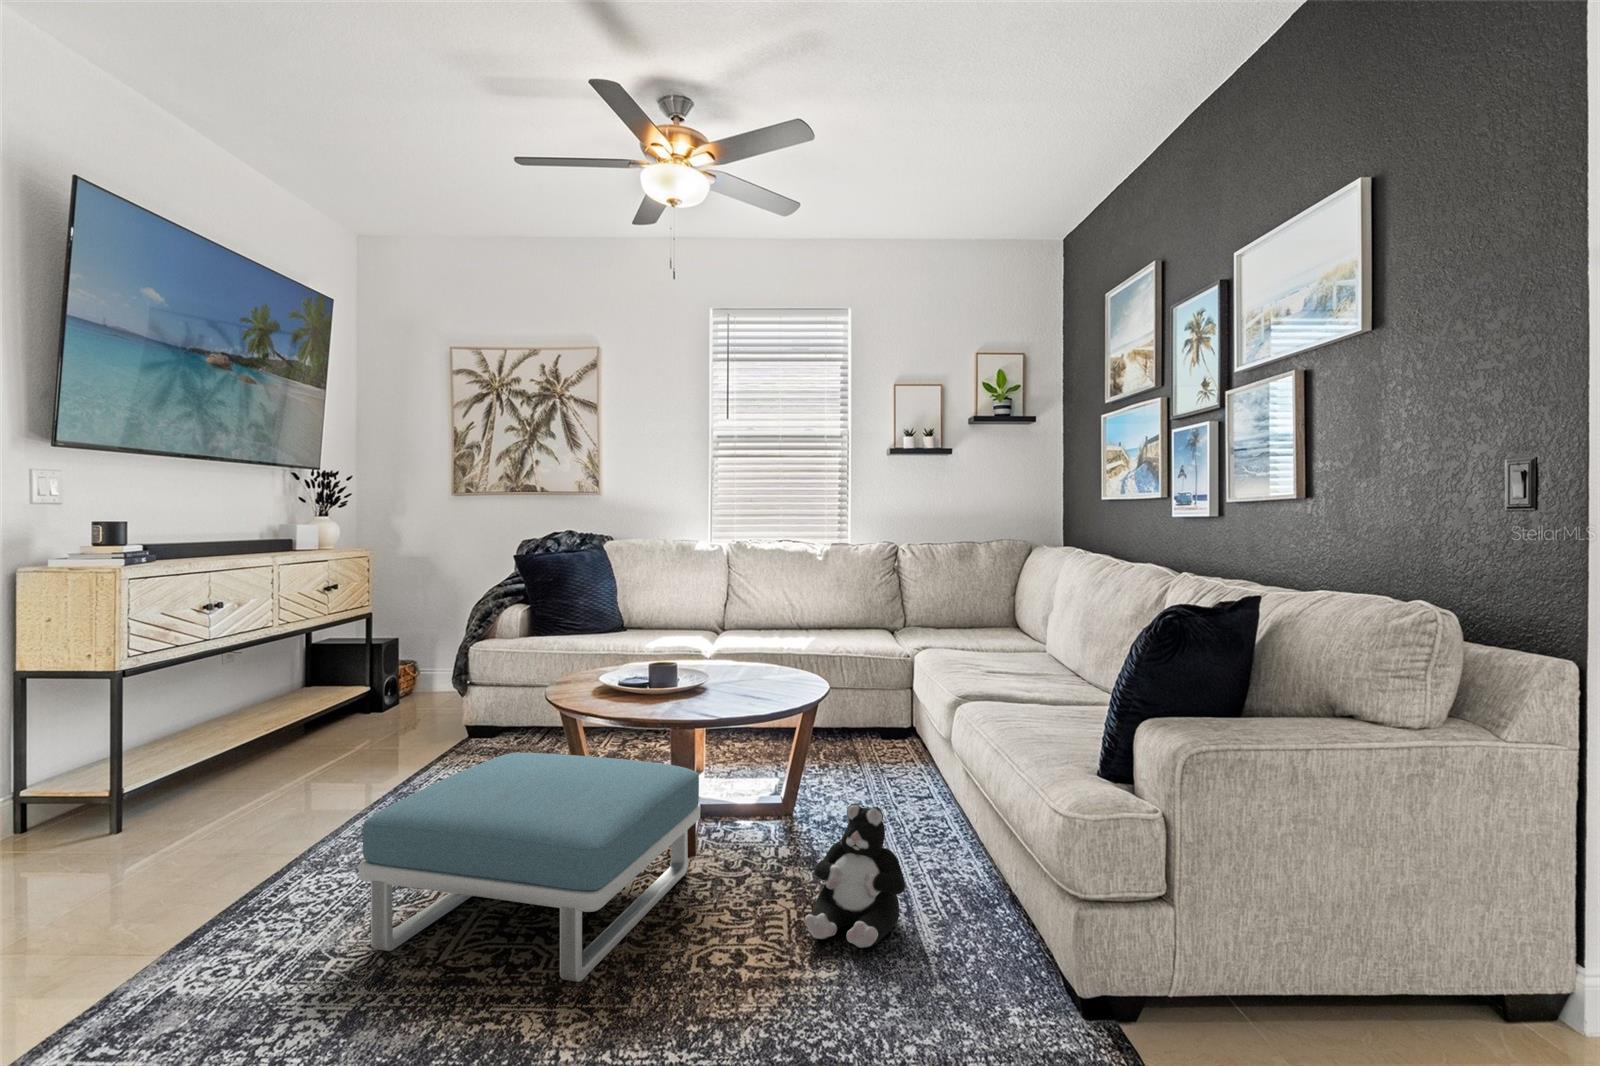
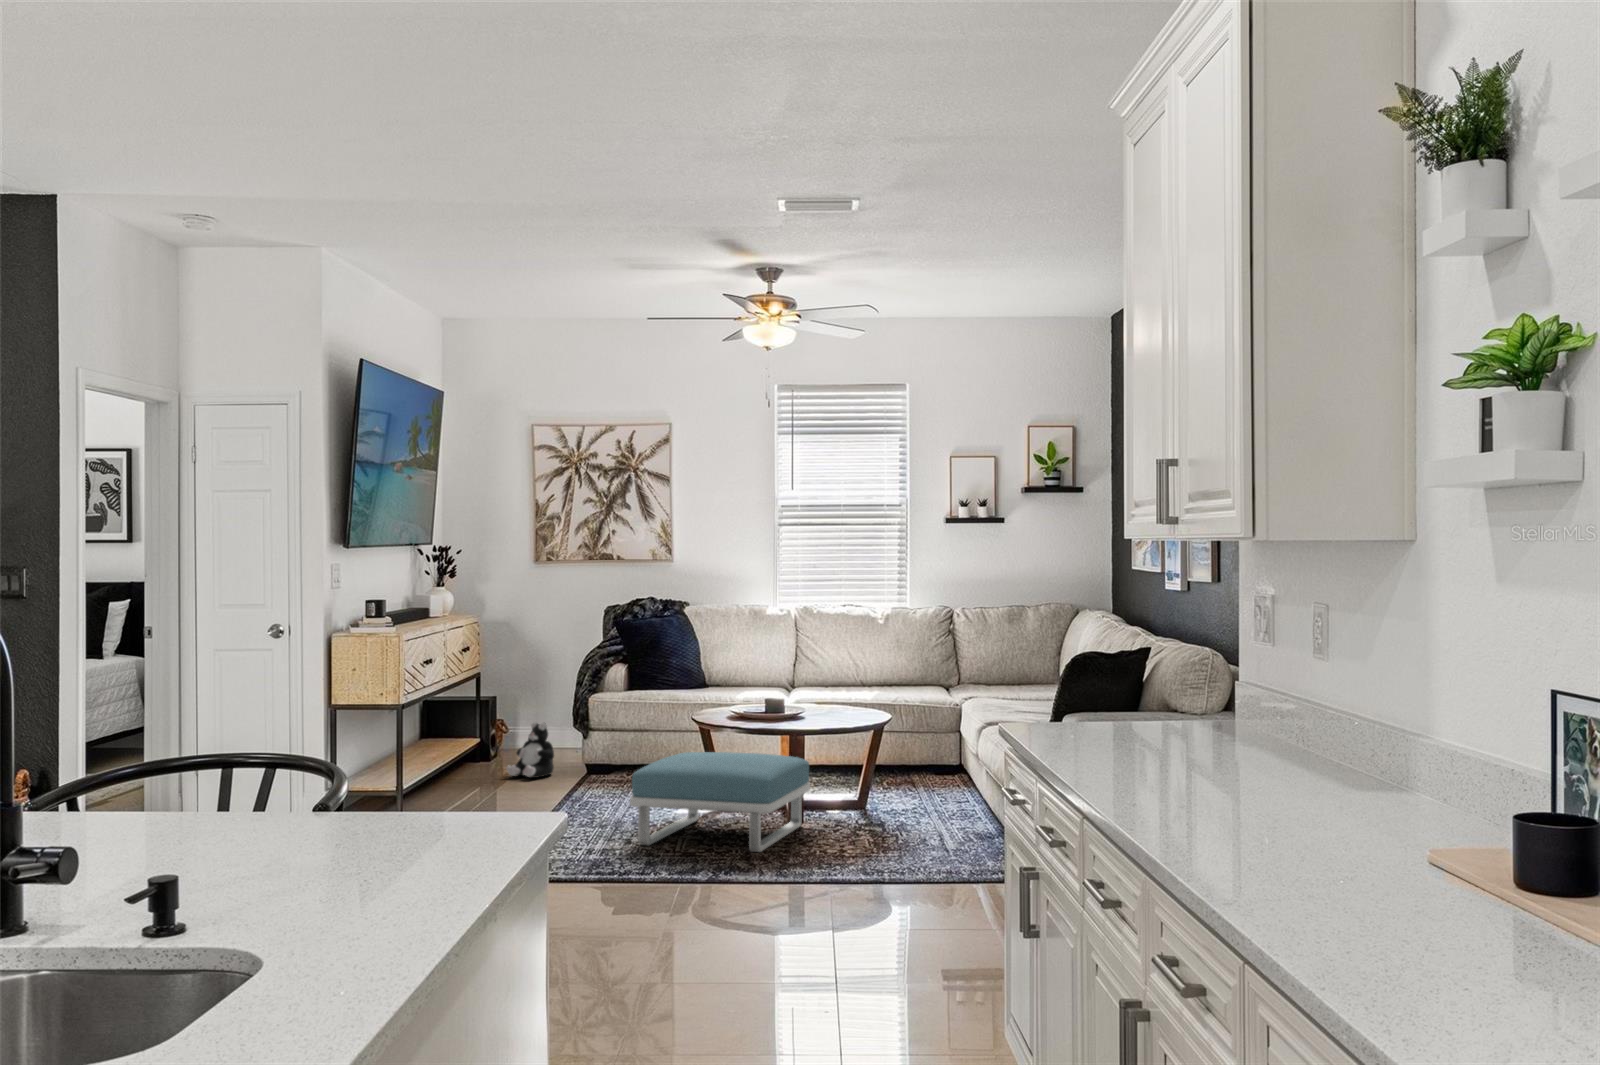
plush toy: present [805,804,905,948] -> present [507,722,554,778]

